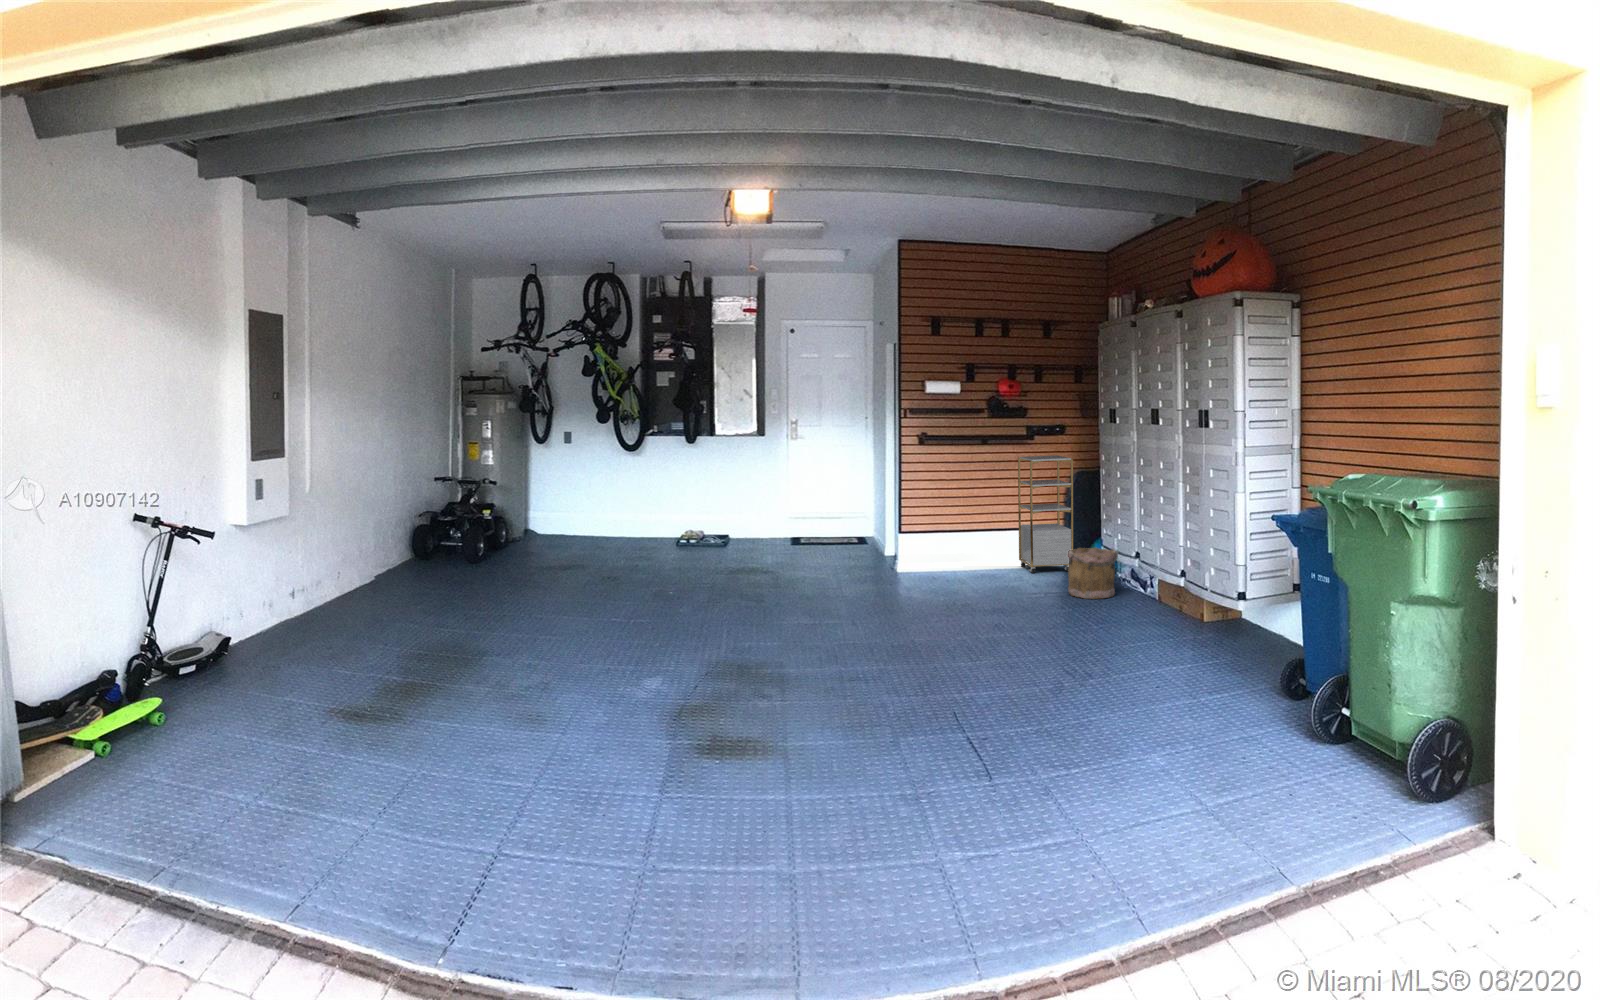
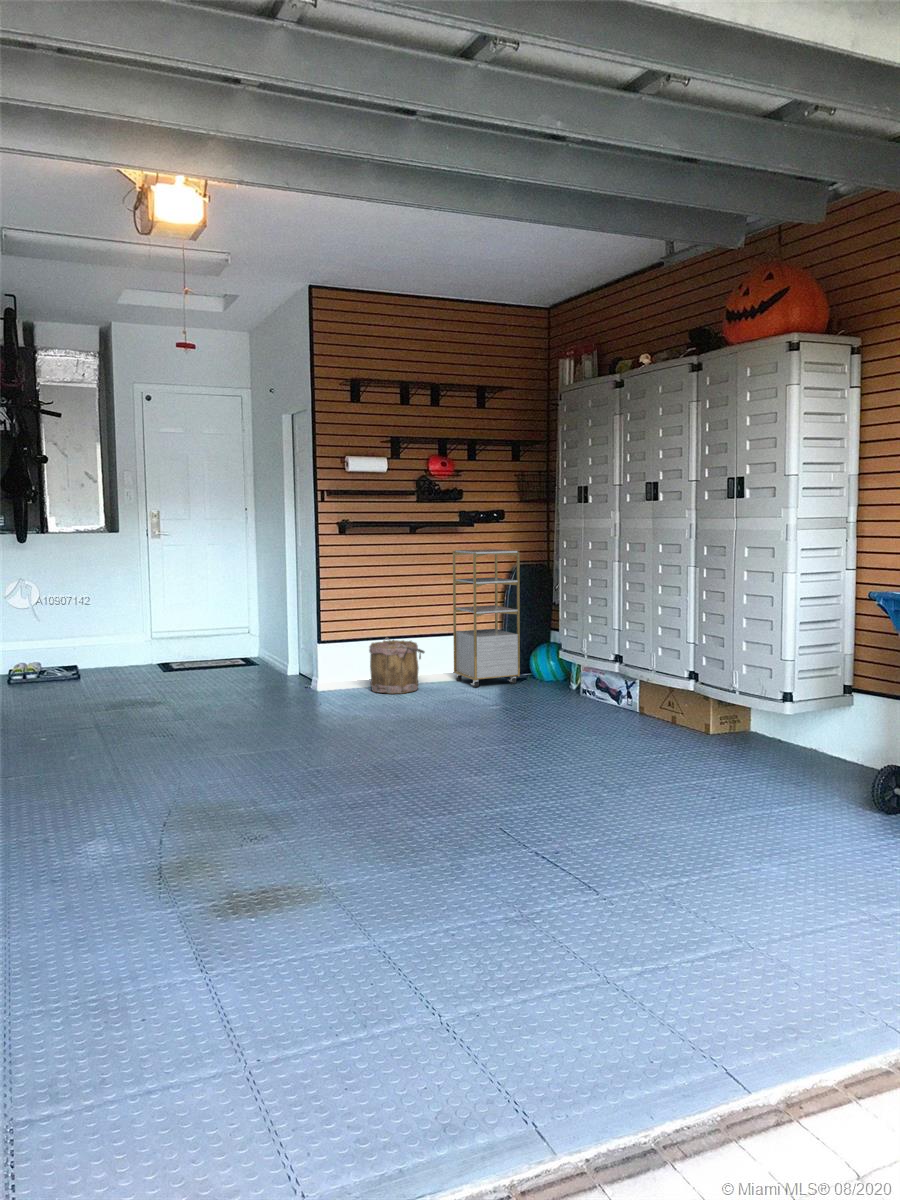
bucket: present [1068,548,1119,599] -> present [369,638,424,694]

